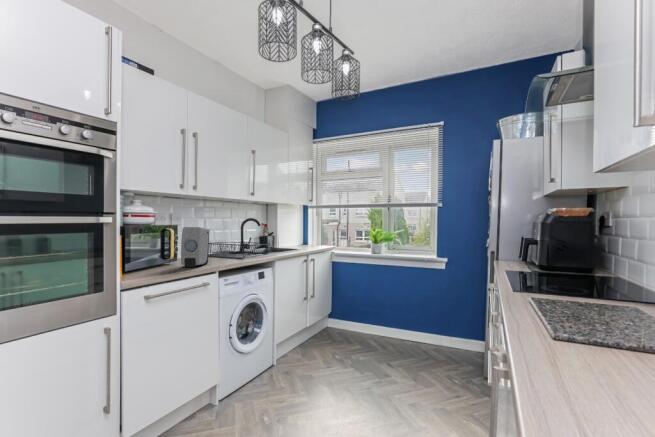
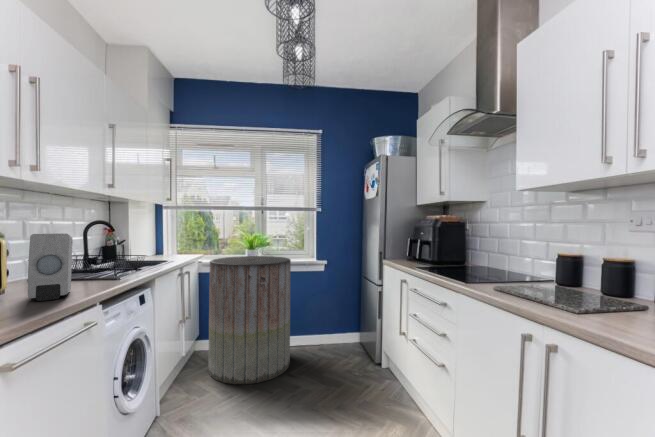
trash can: none [329,250,401,363] -> present [208,256,291,384]

